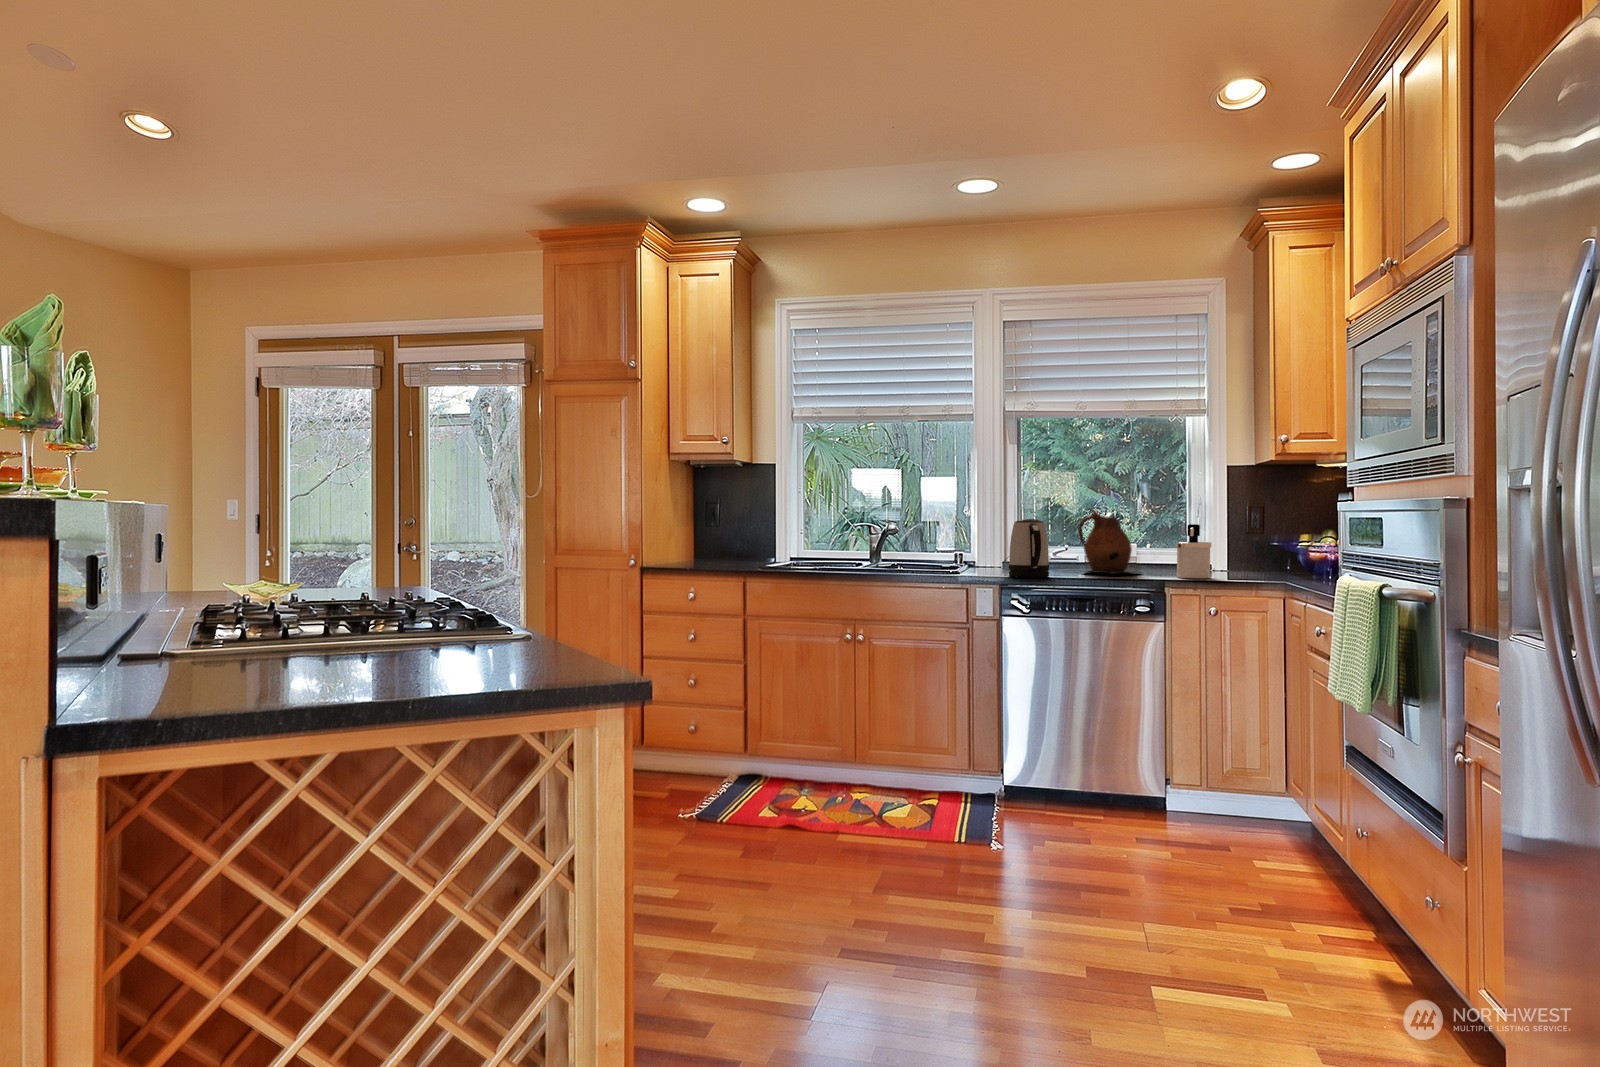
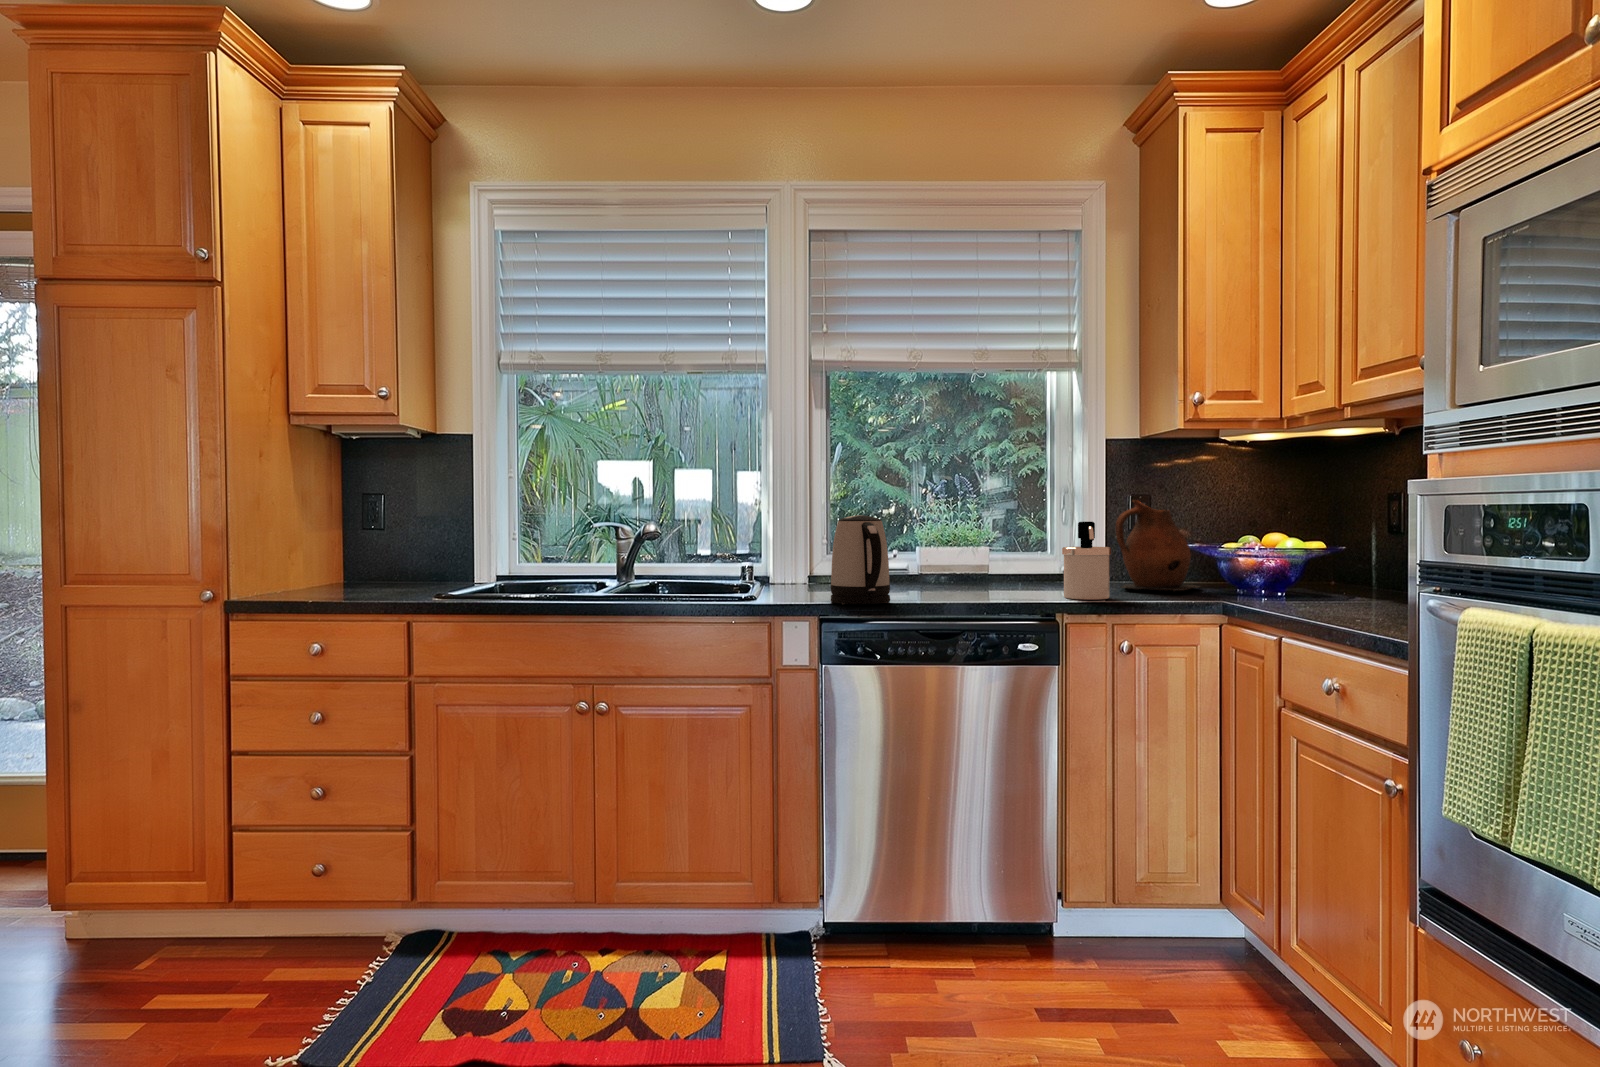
ceramic pitcher: present [1078,510,1138,574] -> present [1115,500,1201,591]

